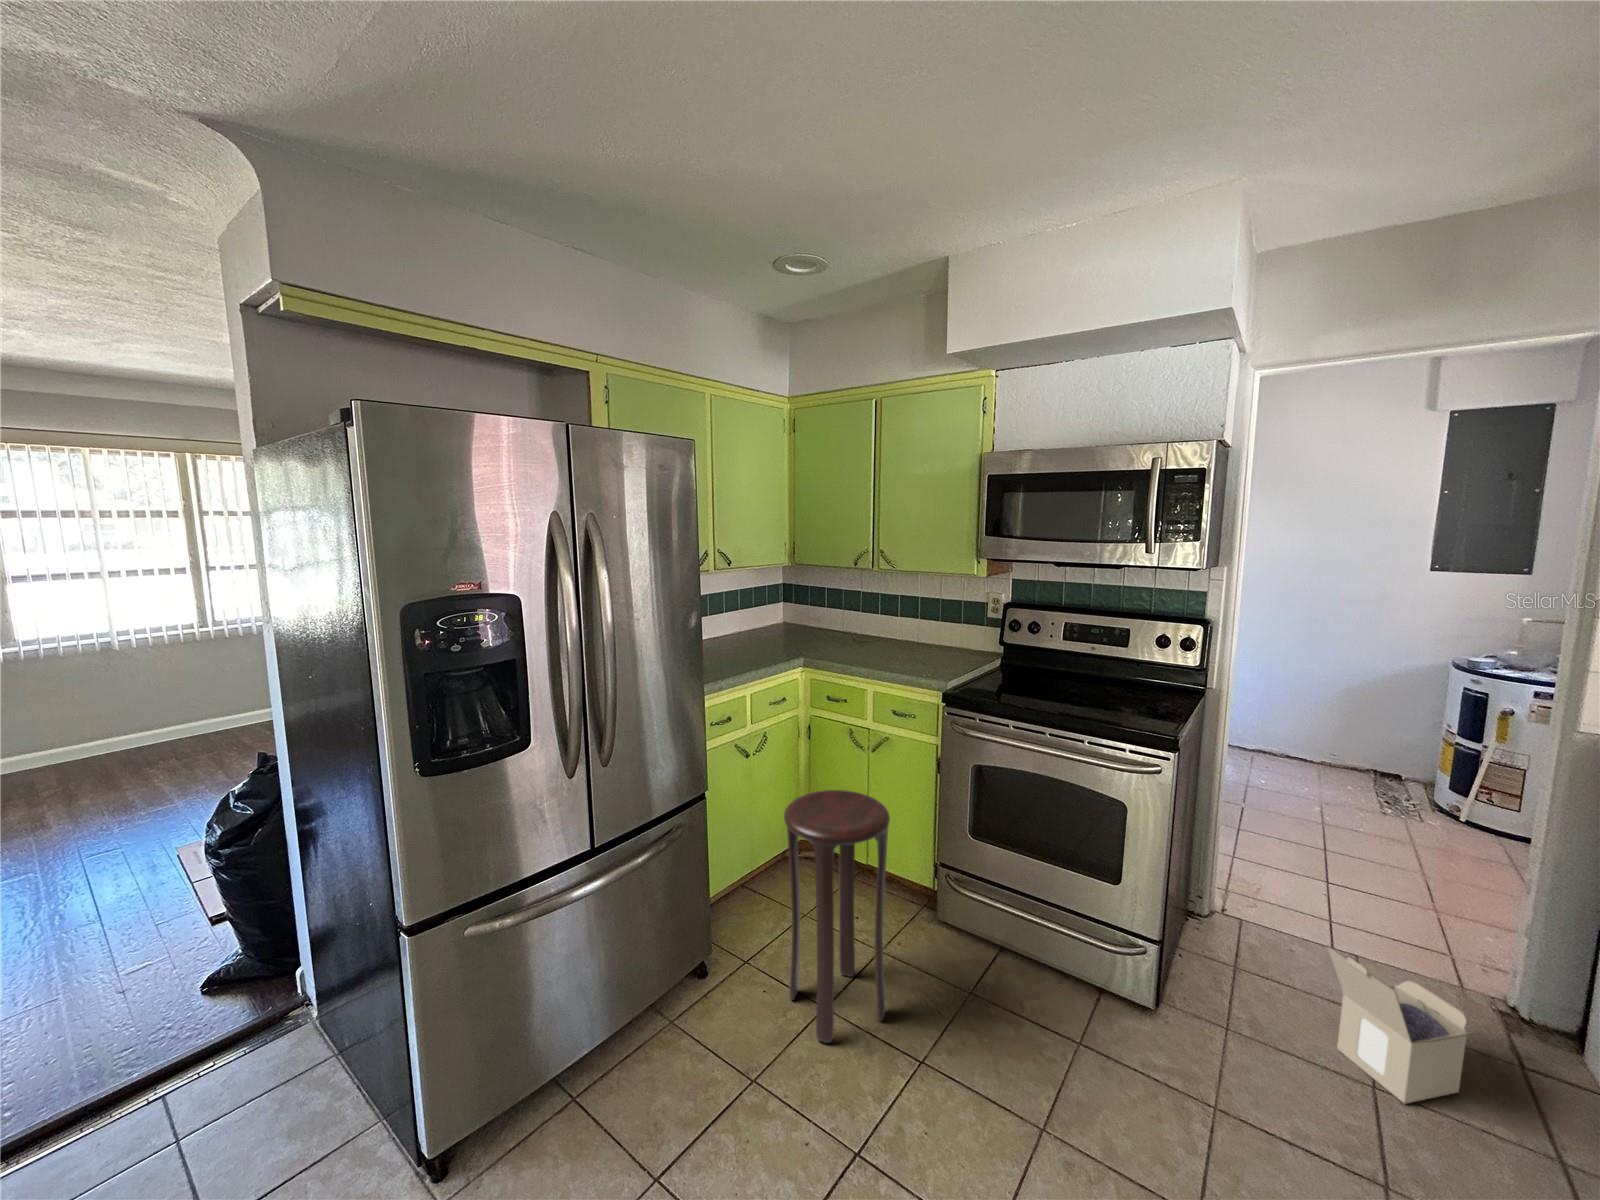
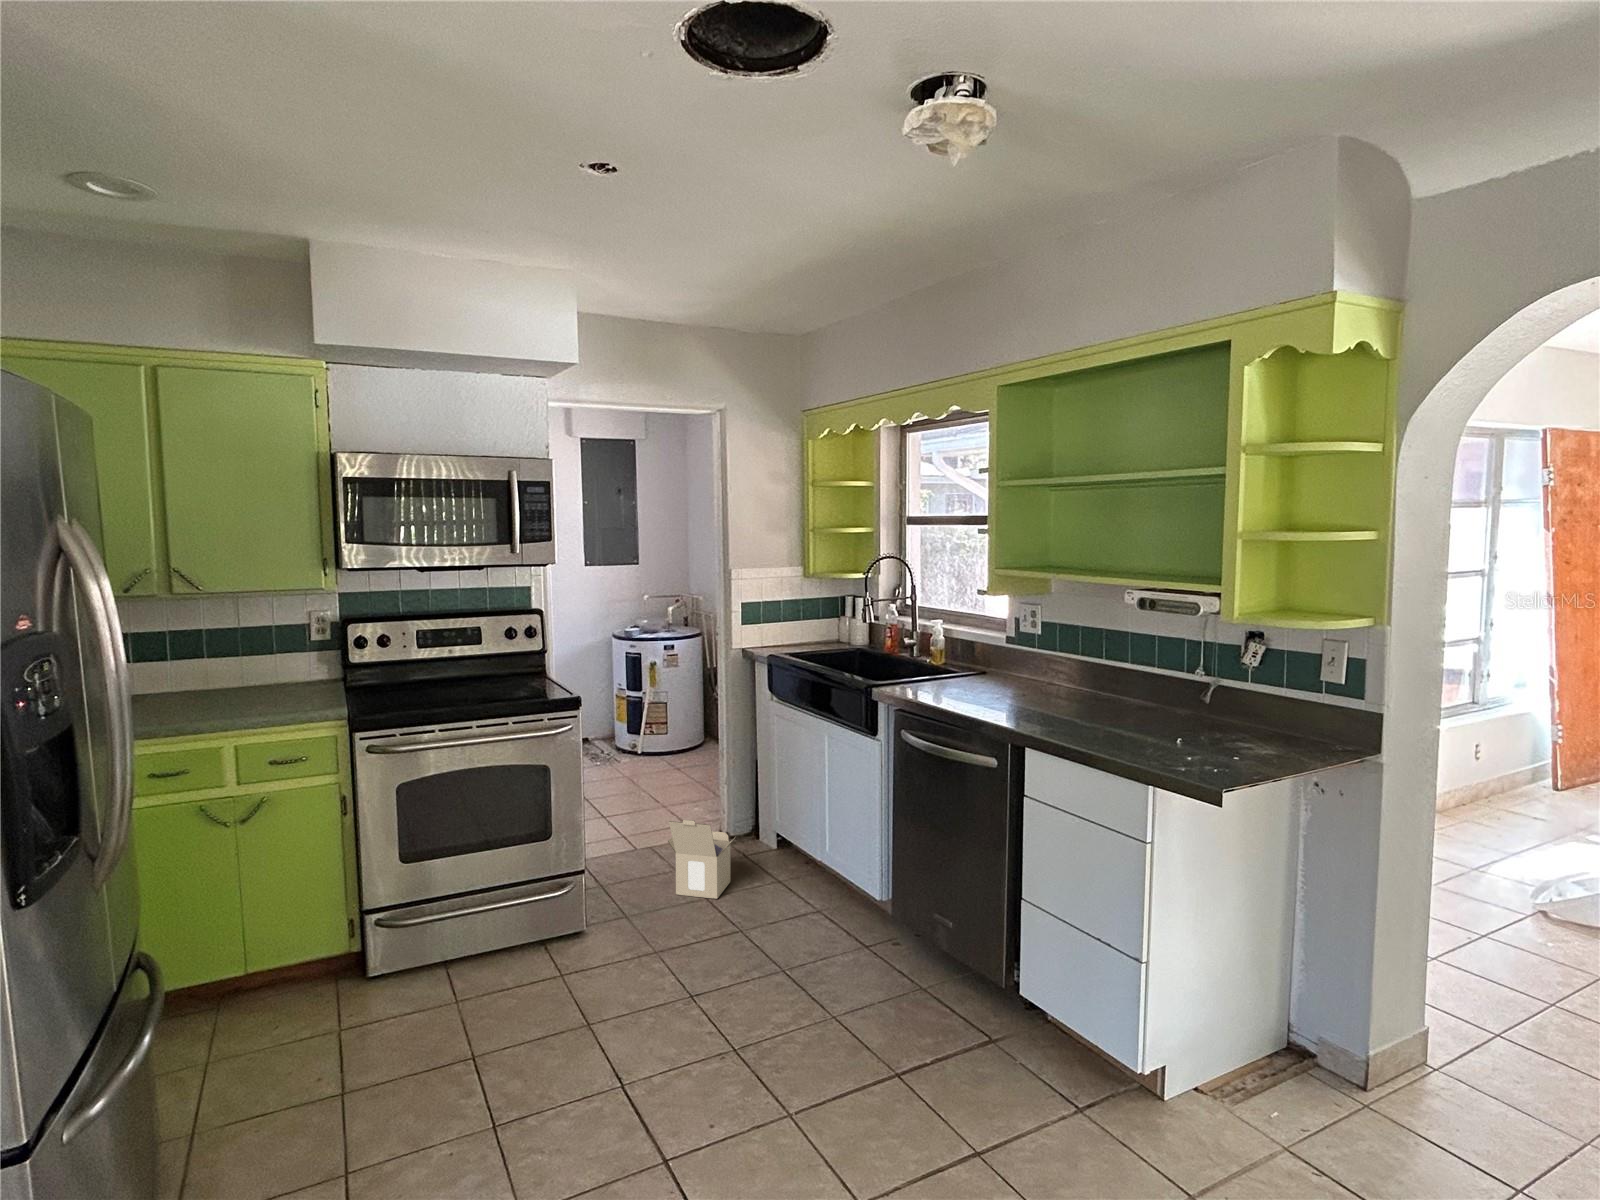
stool: present [784,790,890,1043] -> none [272,833,407,1107]

